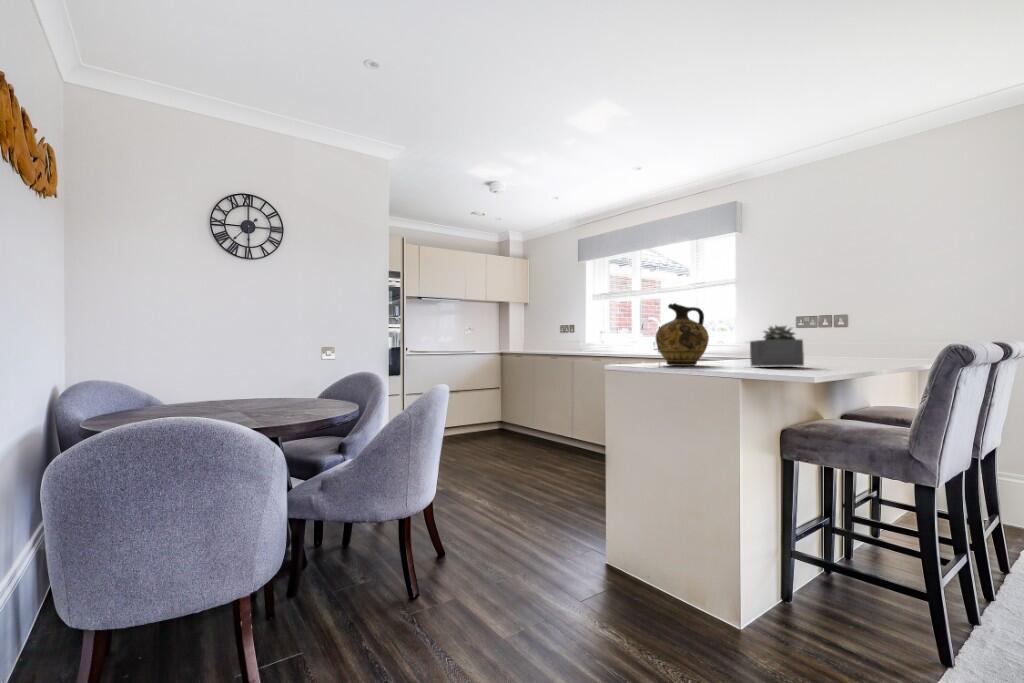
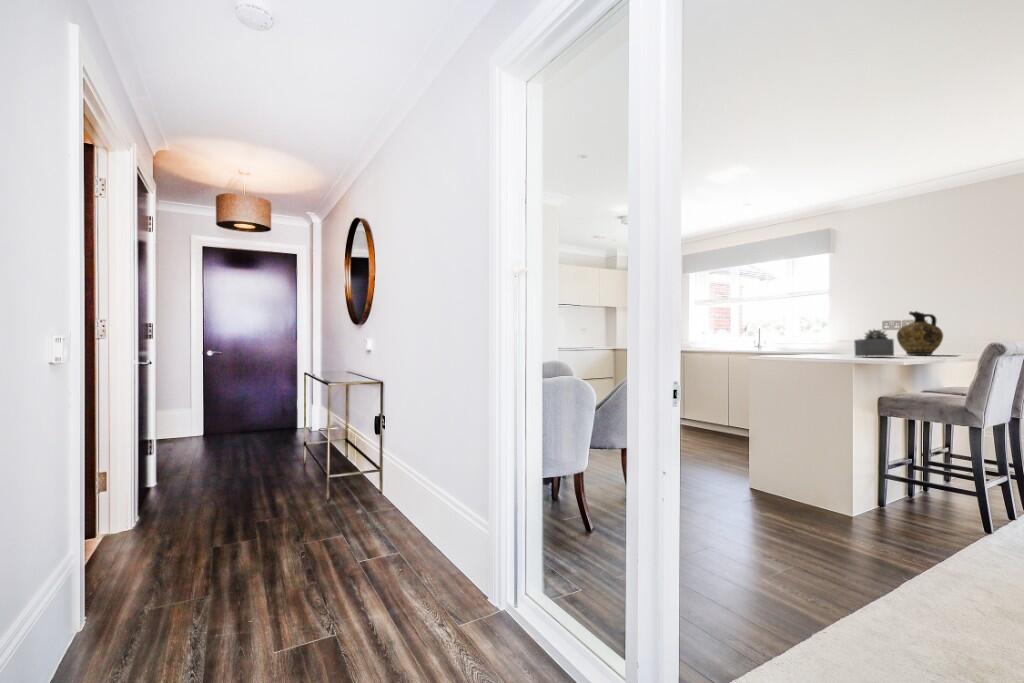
ceramic jug: present [656,303,709,366] -> present [897,311,943,355]

